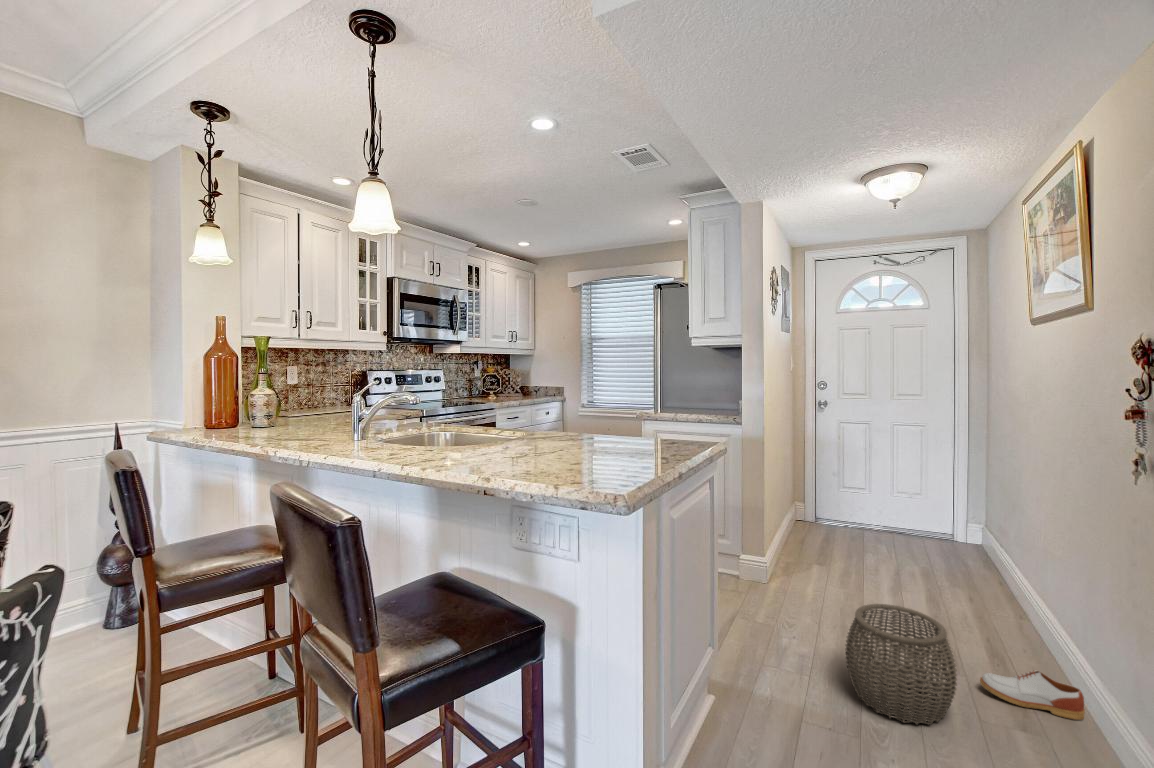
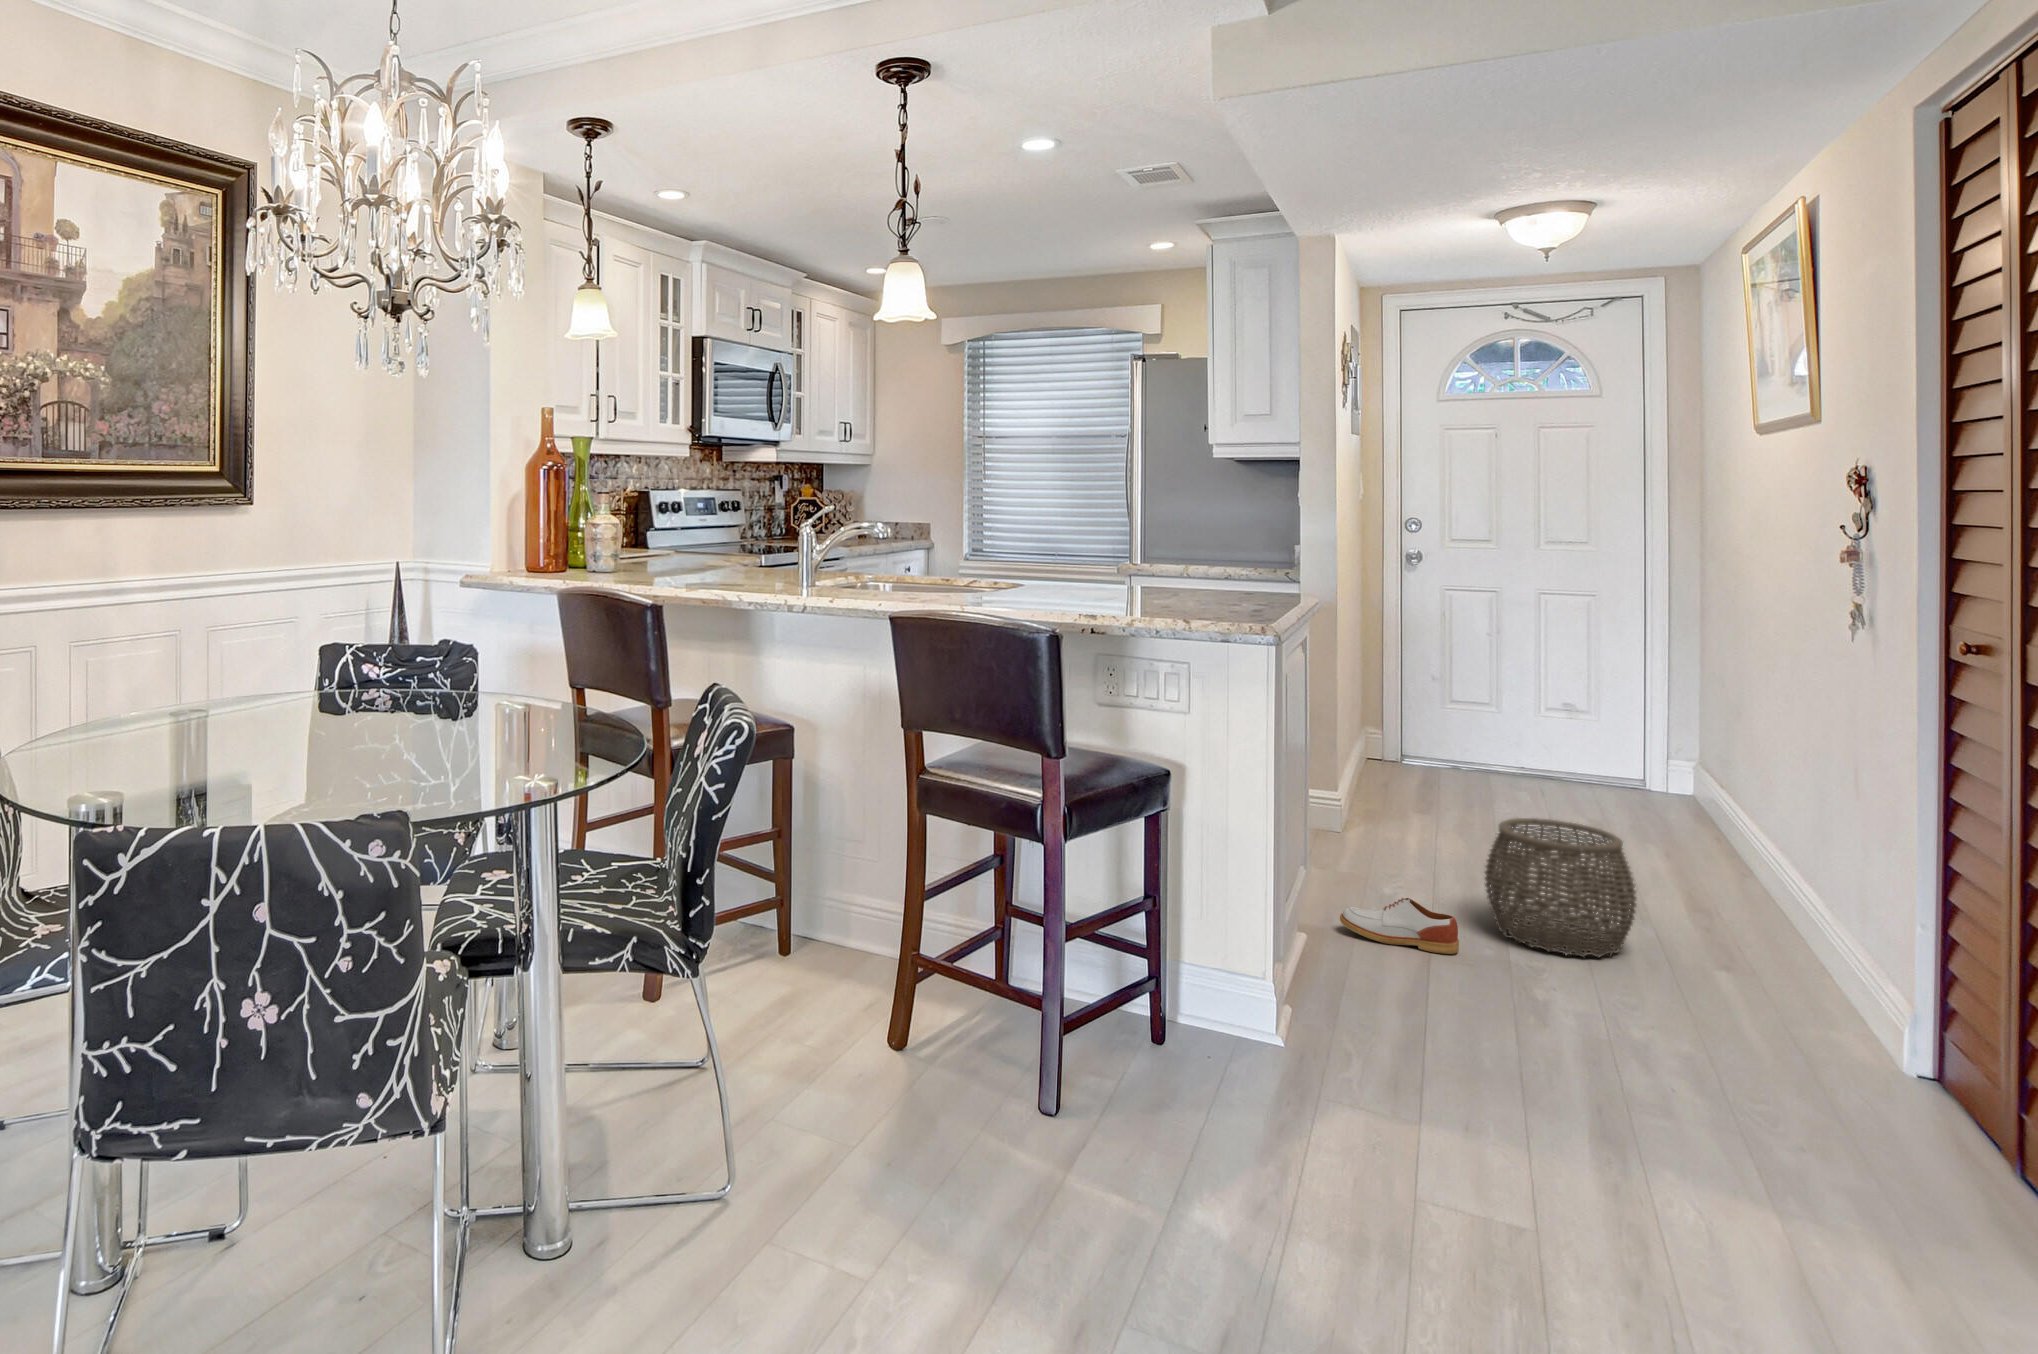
shoe: present [980,671,1085,720] -> present [1340,898,1459,954]

